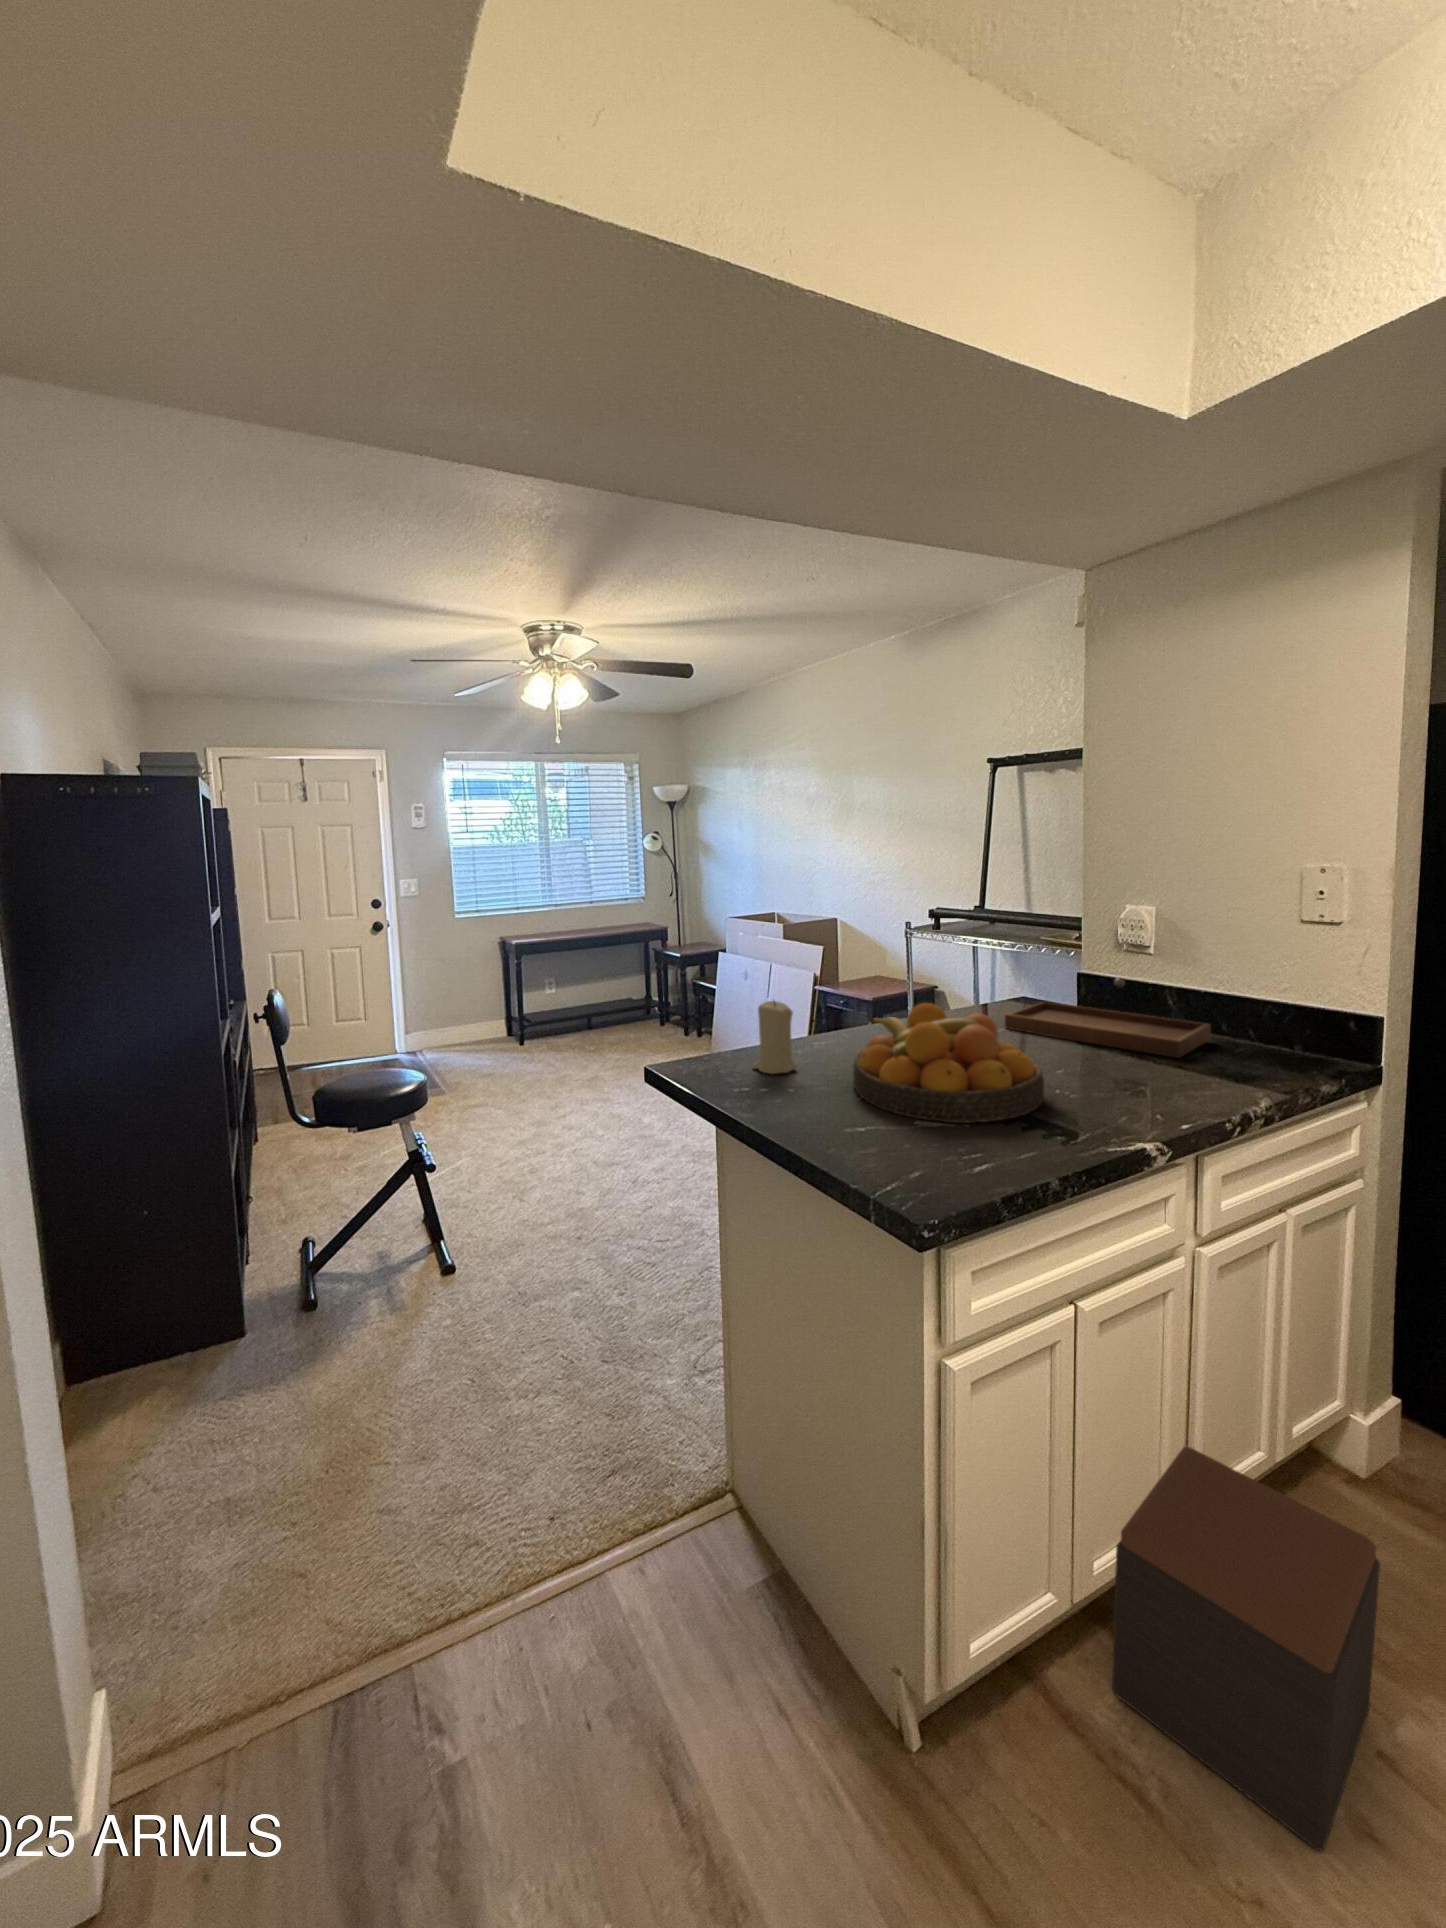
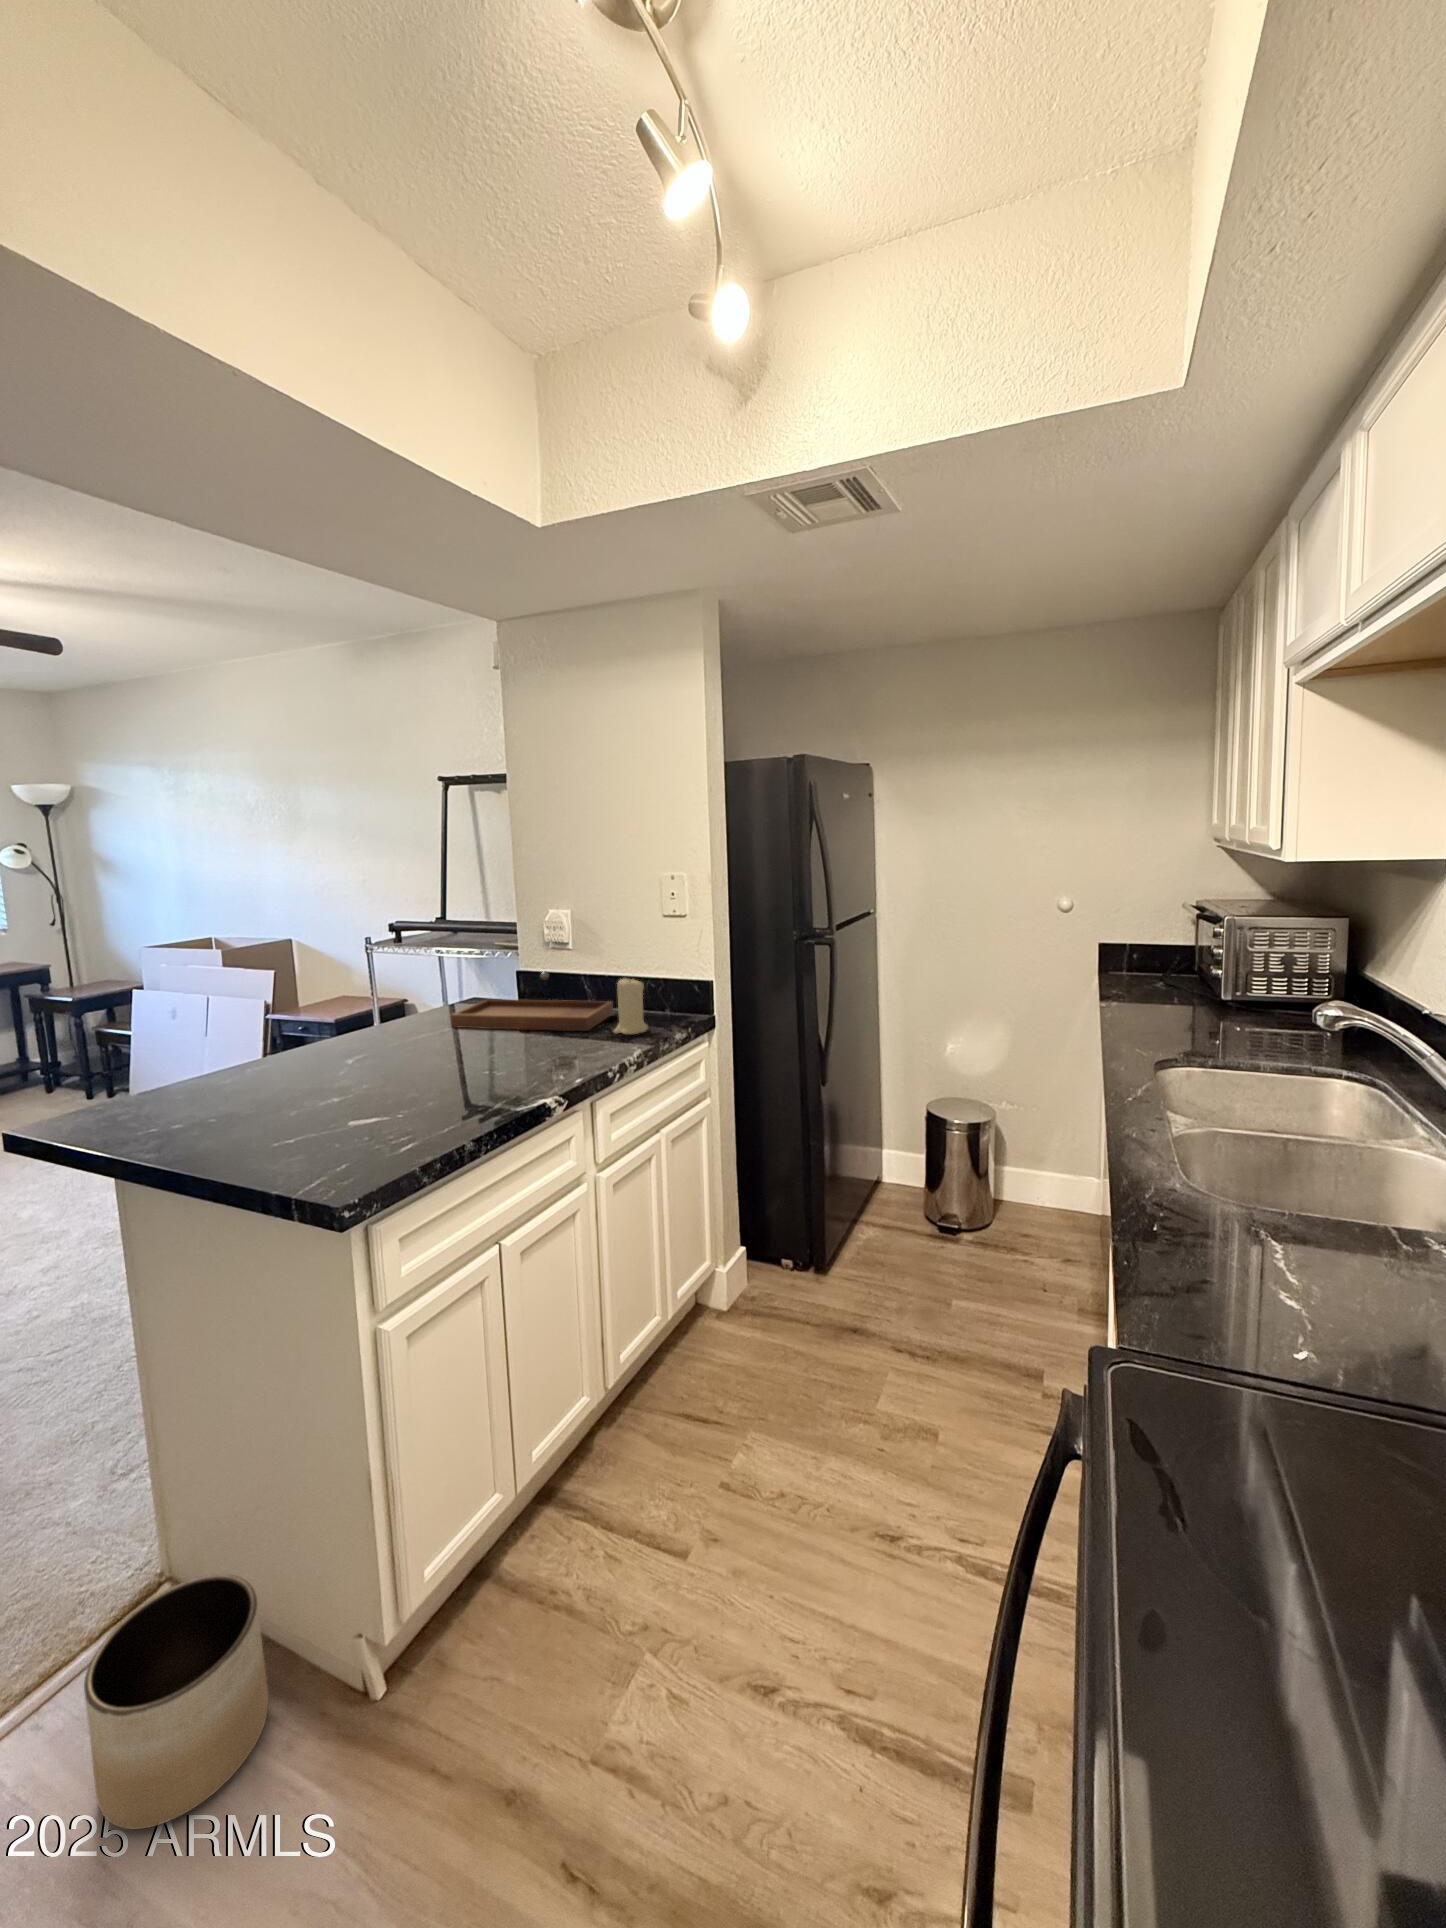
candle: present [753,1000,797,1074] -> present [614,979,648,1034]
fruit bowl: present [853,1003,1044,1123] -> none [286,1011,472,1119]
footstool: present [1112,1447,1380,1850] -> none [546,1332,719,1571]
planter: none [674,1516,808,1745] -> present [84,1574,268,1829]

